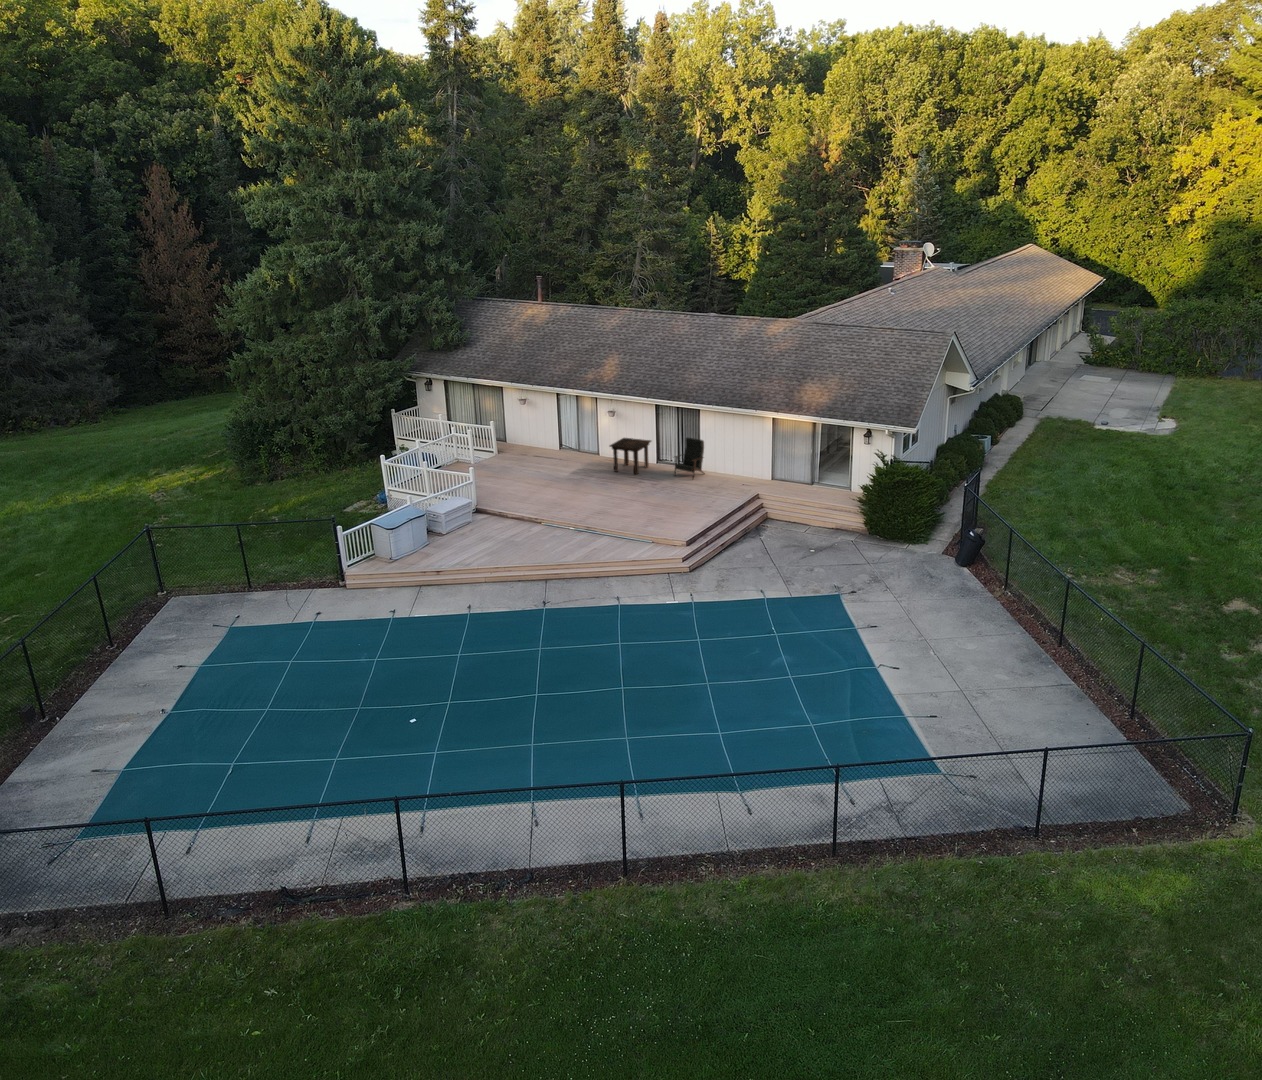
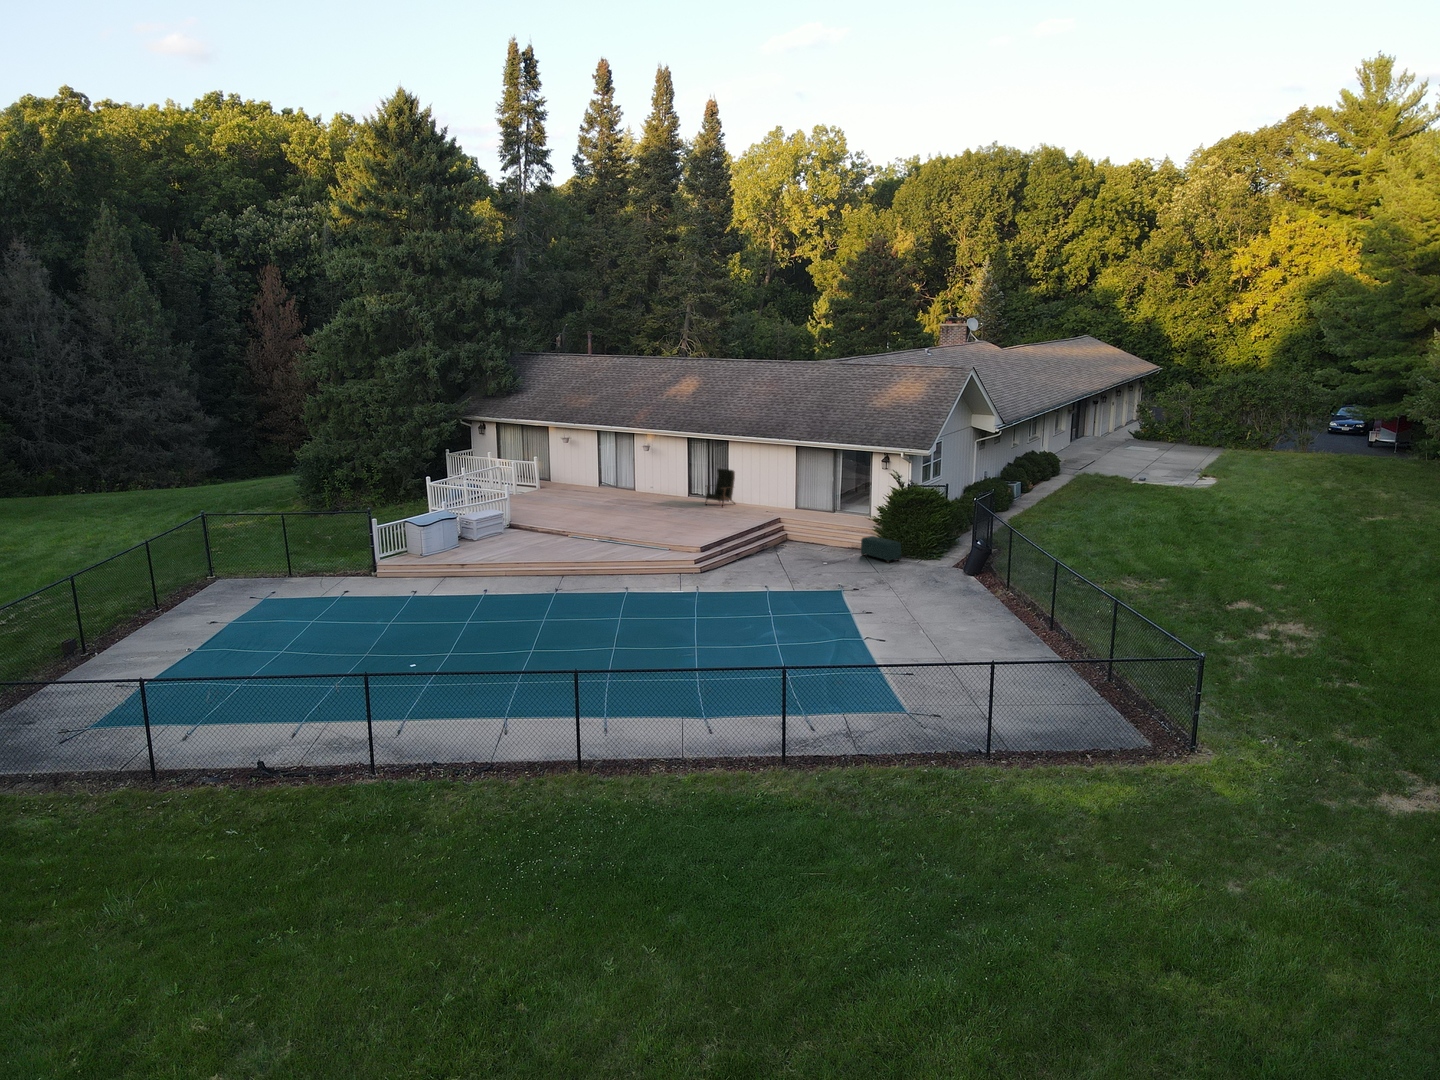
dining table: present [610,438,651,474] -> none [644,471,686,503]
bench: none [845,517,888,549] -> present [861,536,901,563]

